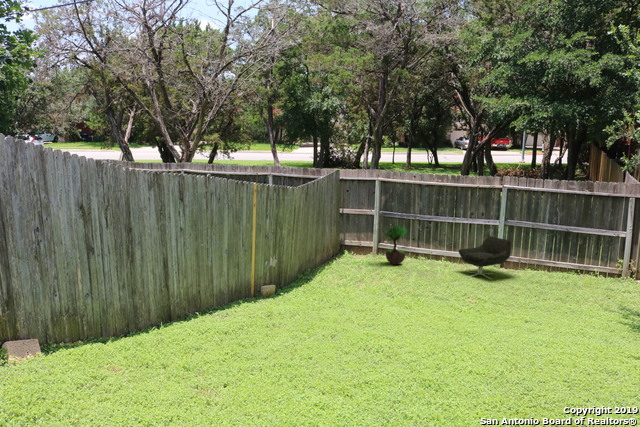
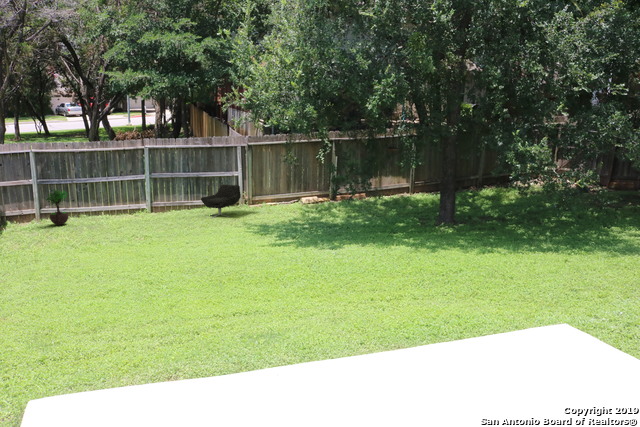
lounge chair: present [459,236,511,279] -> present [201,185,241,218]

